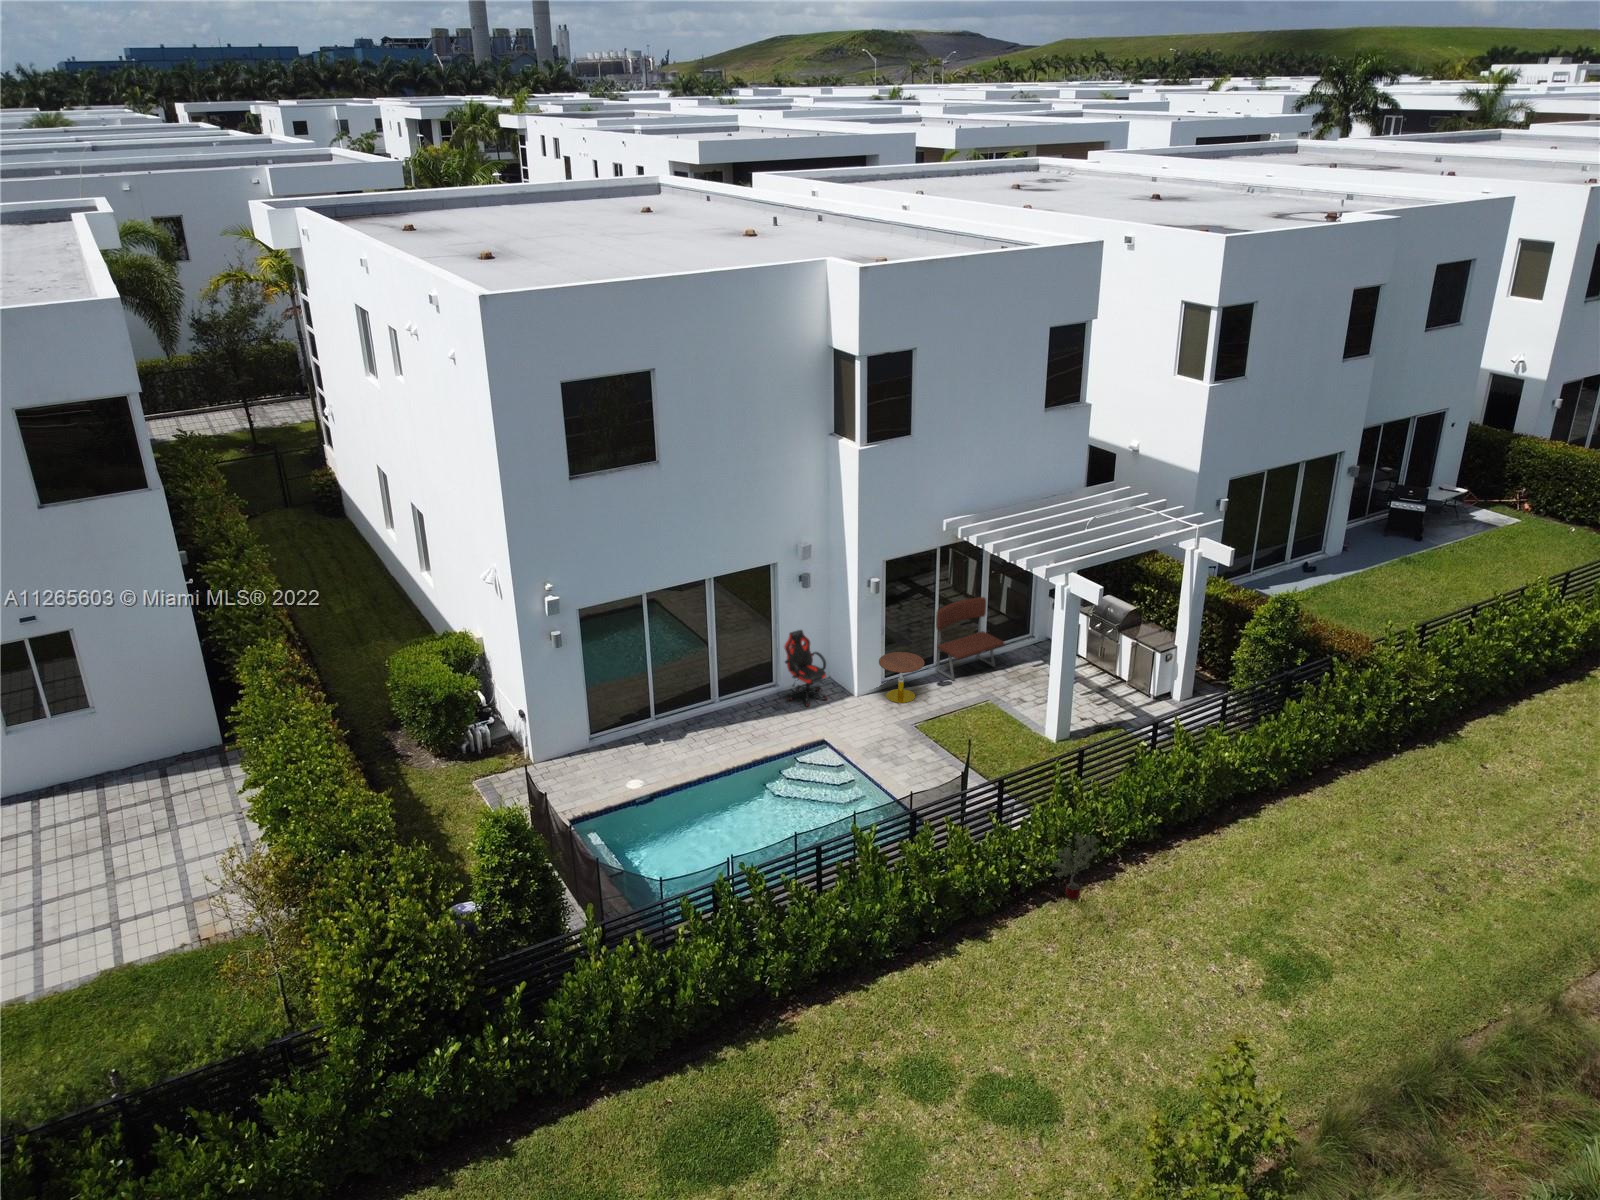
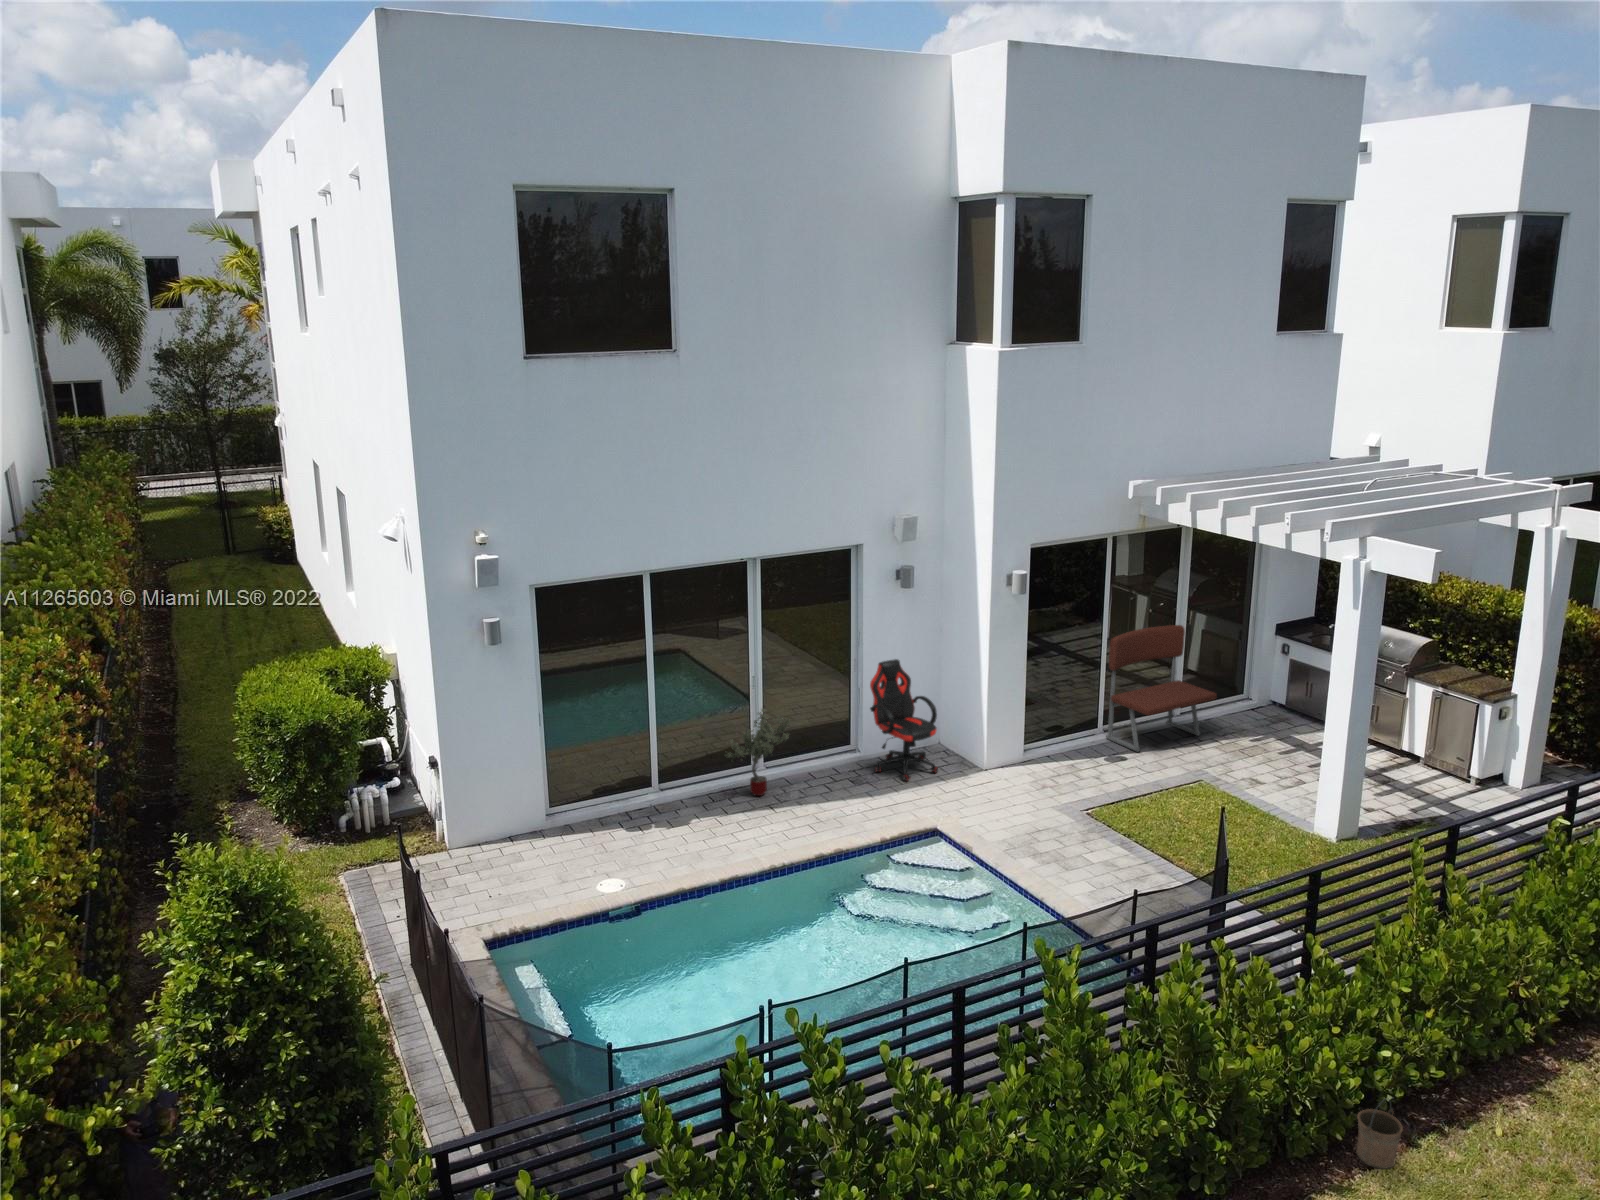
side table: present [879,652,924,703] -> none [1021,701,1096,779]
potted tree: present [1053,832,1098,899] -> present [725,709,790,796]
bucket: none [1010,887,1029,919] -> present [1356,1098,1403,1169]

